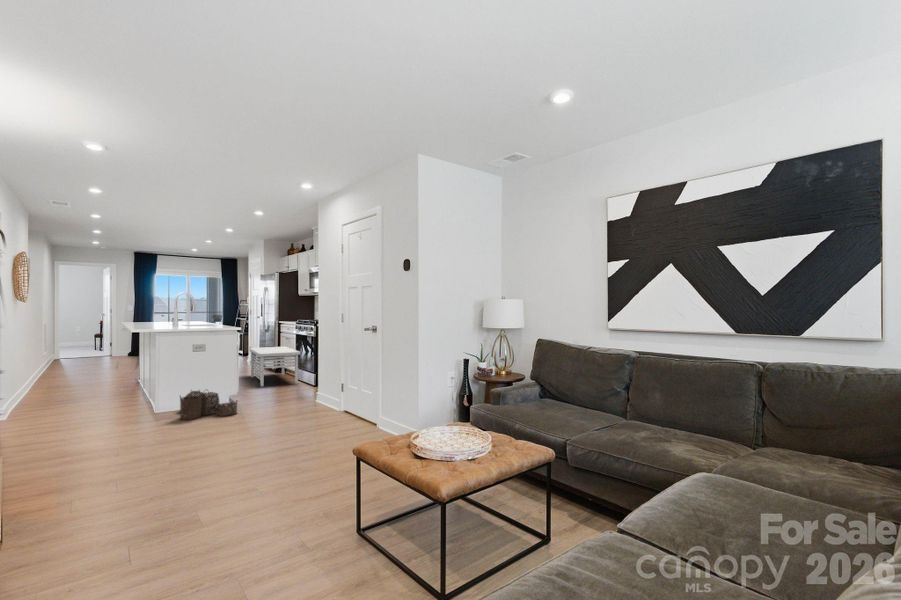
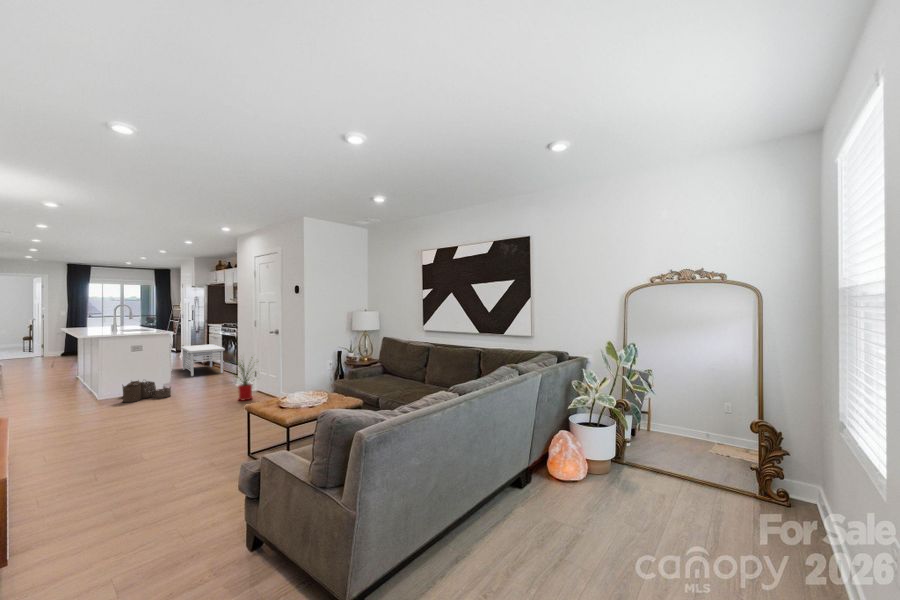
house plant: none [304,357,356,426] -> present [235,361,252,401]

